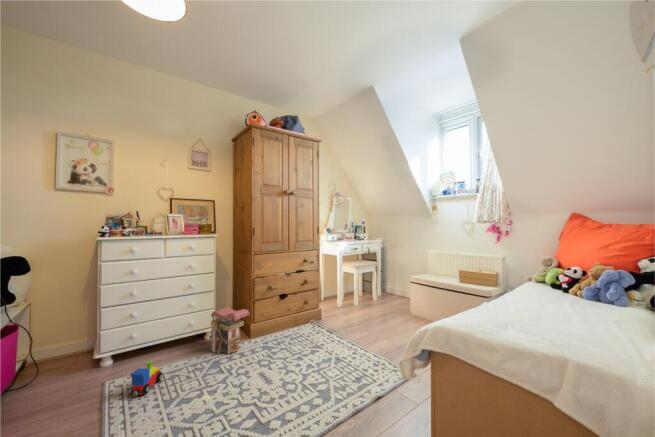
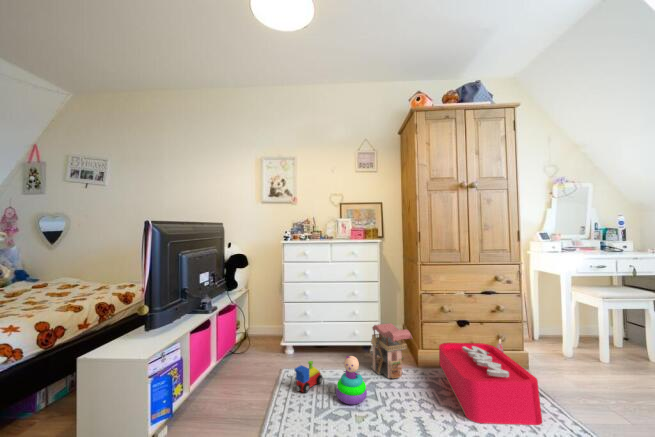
storage bin: none [269,302,332,360] -> present [439,338,542,425]
stacking toy: none [182,342,214,387] -> present [336,356,367,404]

